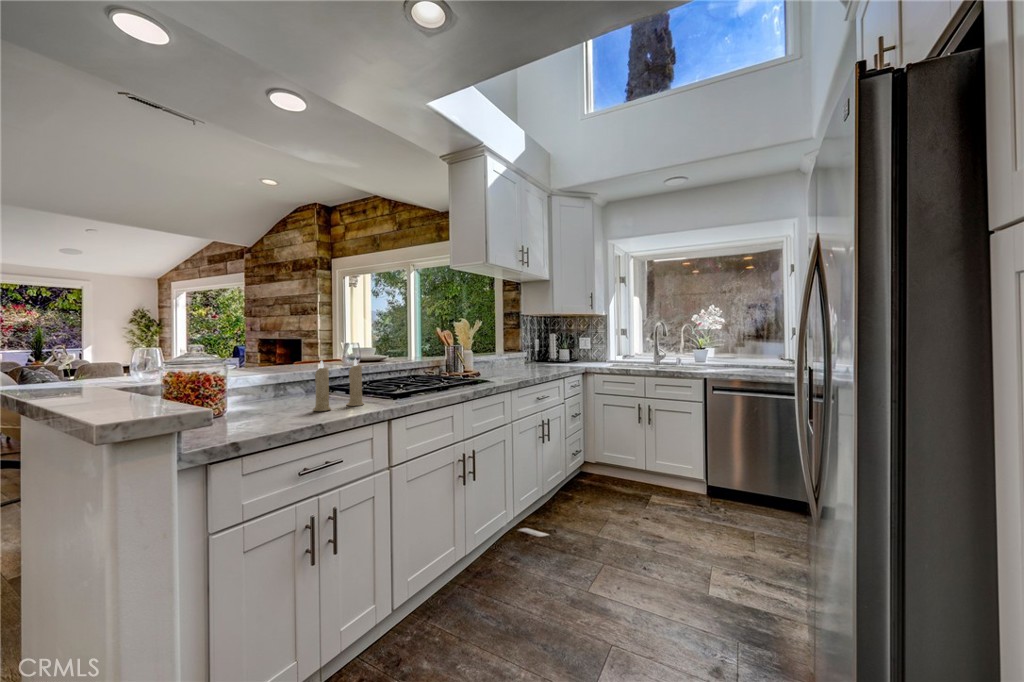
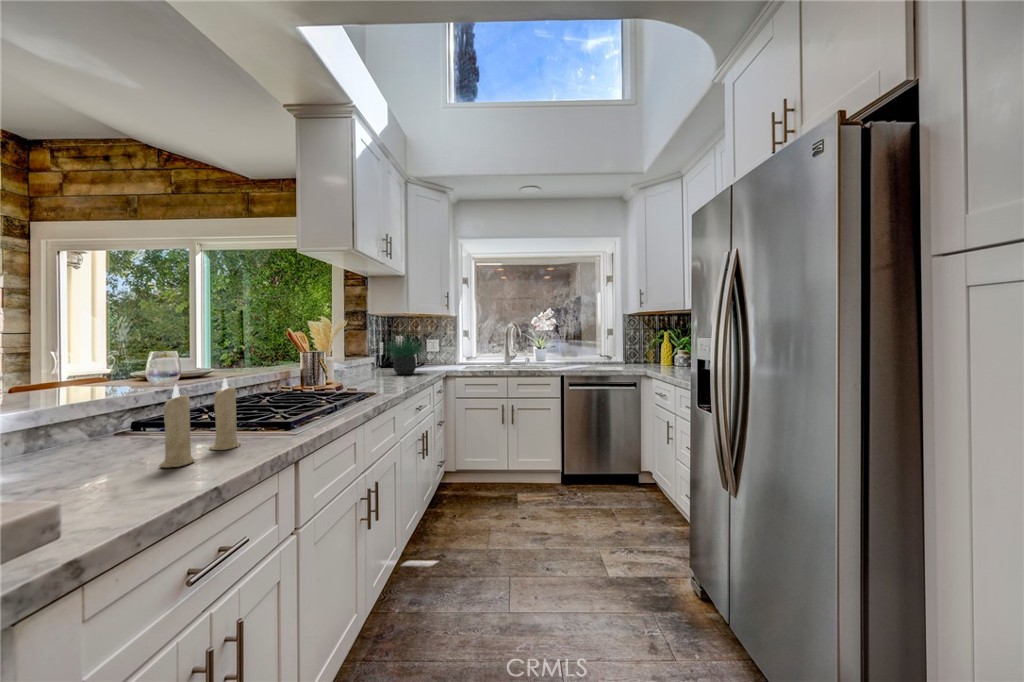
potted plant: none [519,323,566,369] -> present [387,335,420,375]

